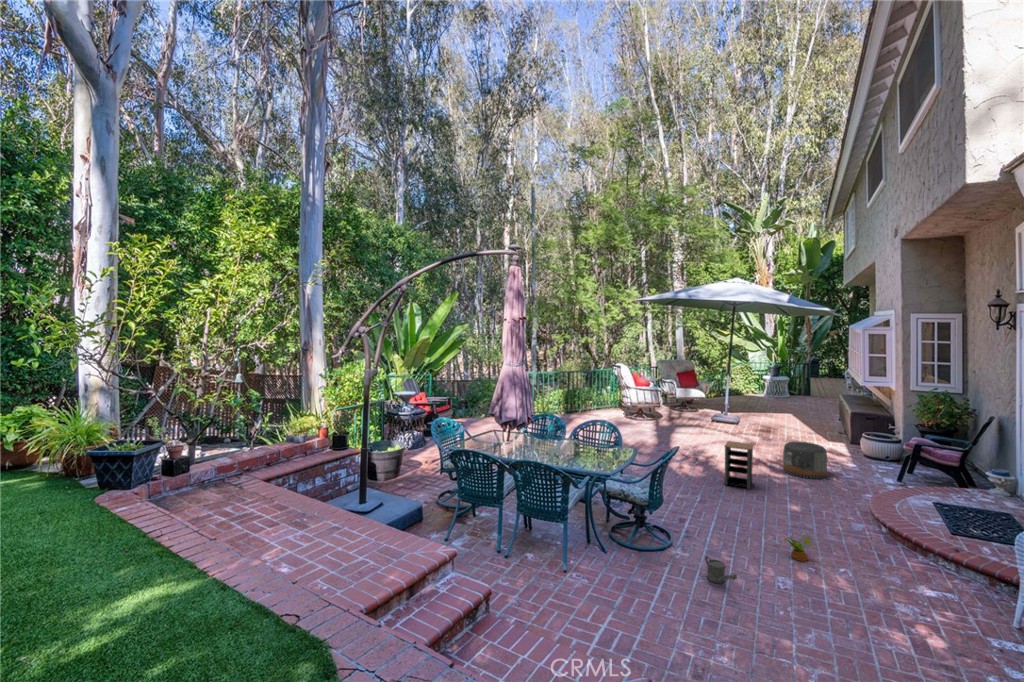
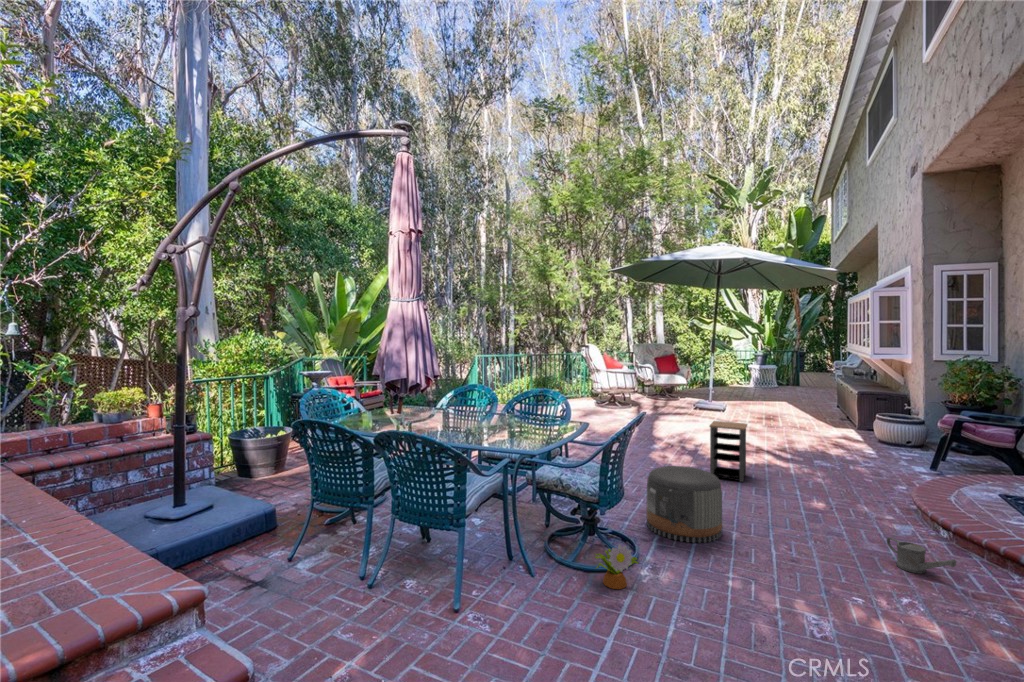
pouf: present [783,441,827,479] -> present [646,466,722,543]
decorative plant: present [784,533,814,561] -> present [595,544,638,589]
watering can: present [705,556,737,584] -> present [887,537,956,574]

